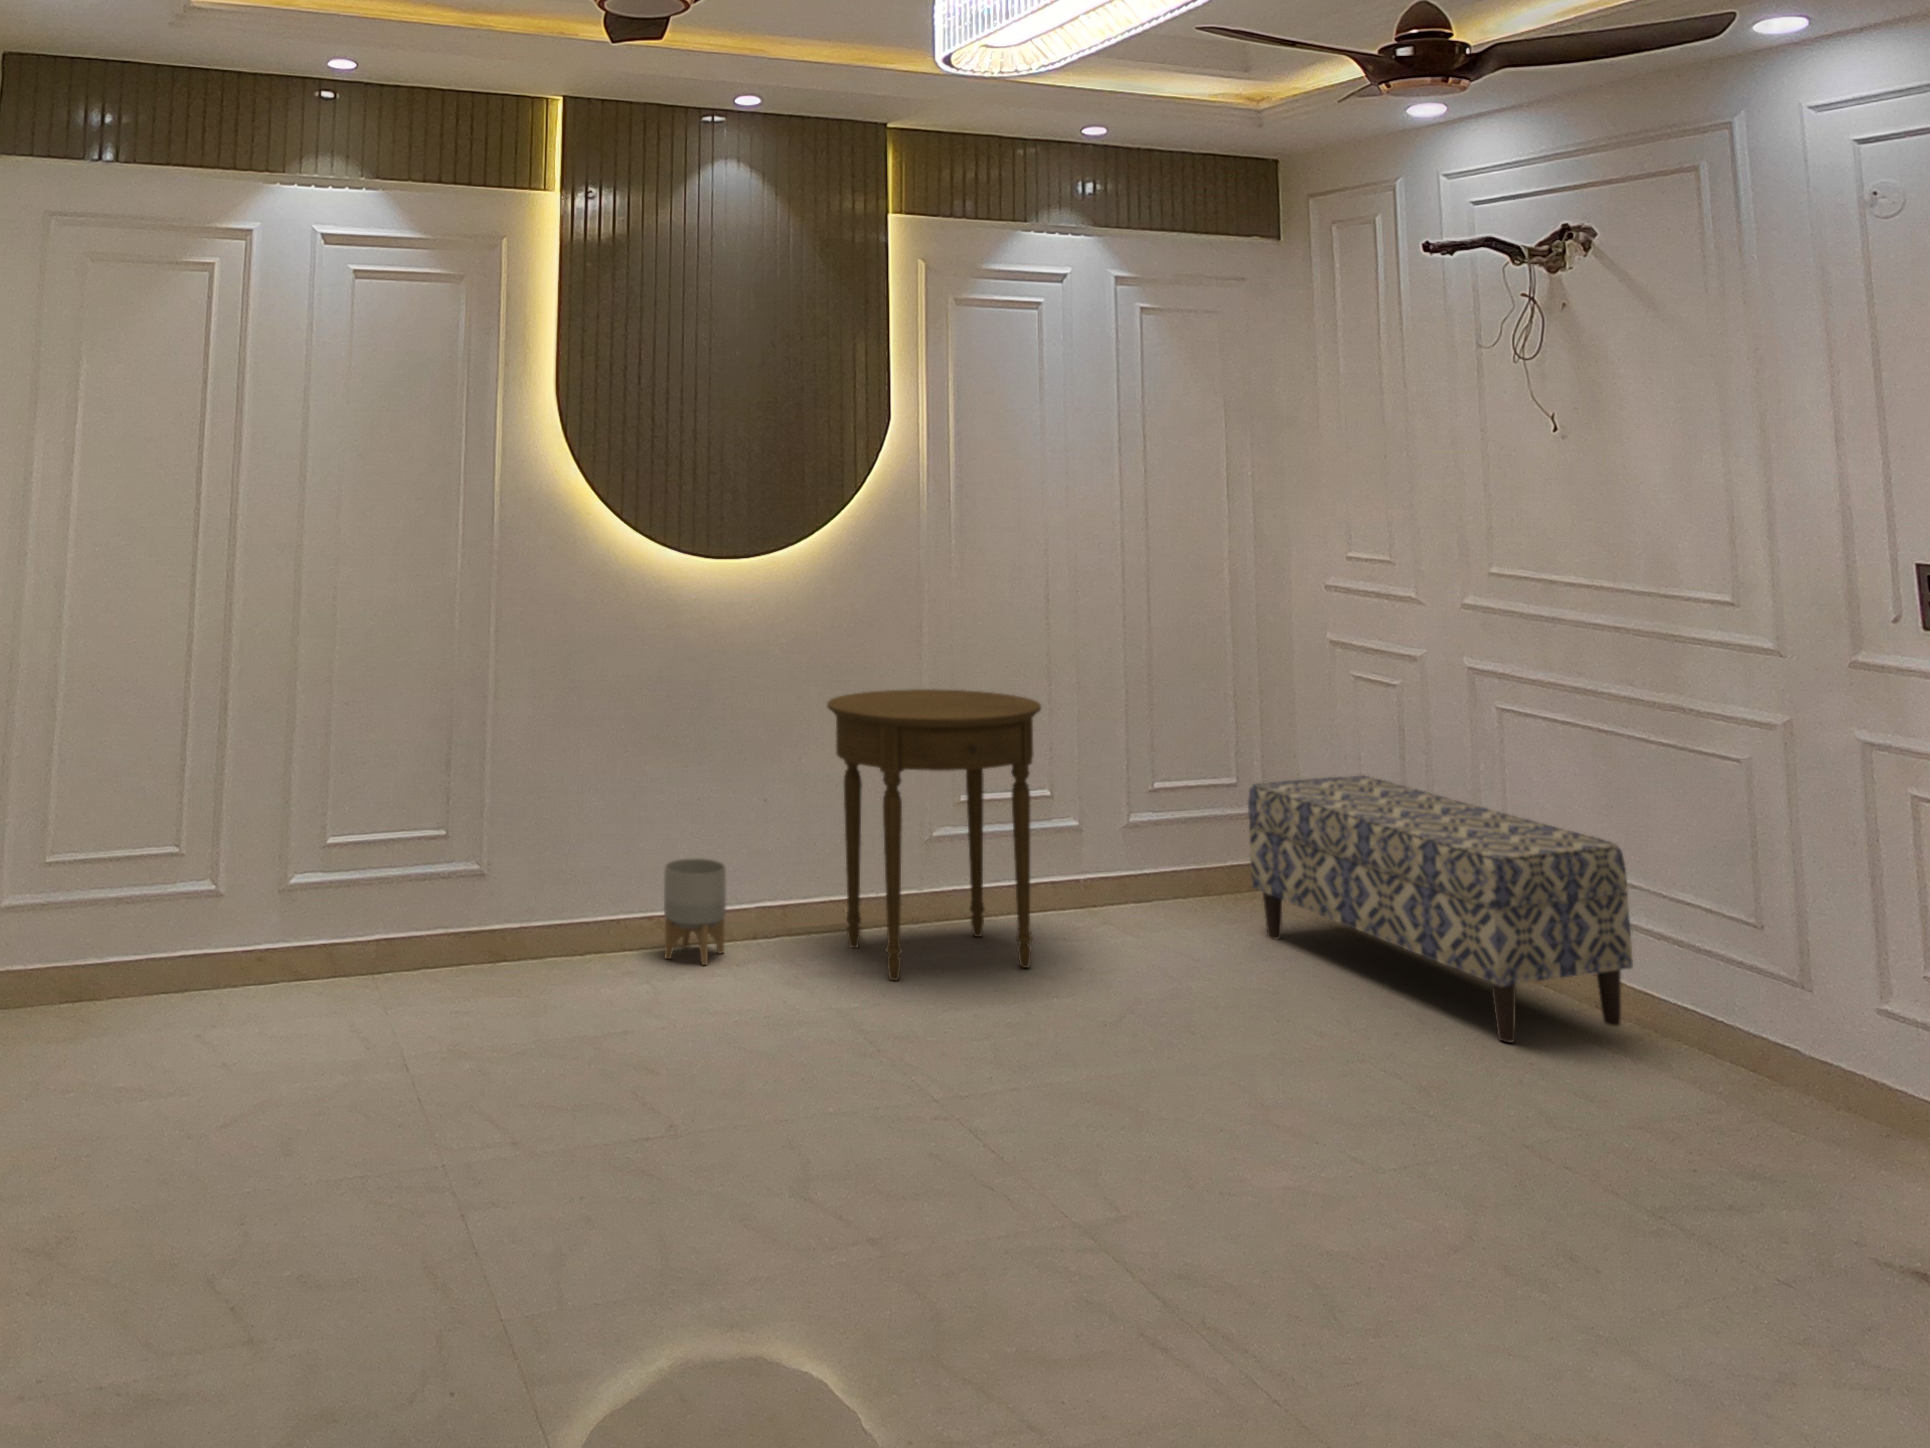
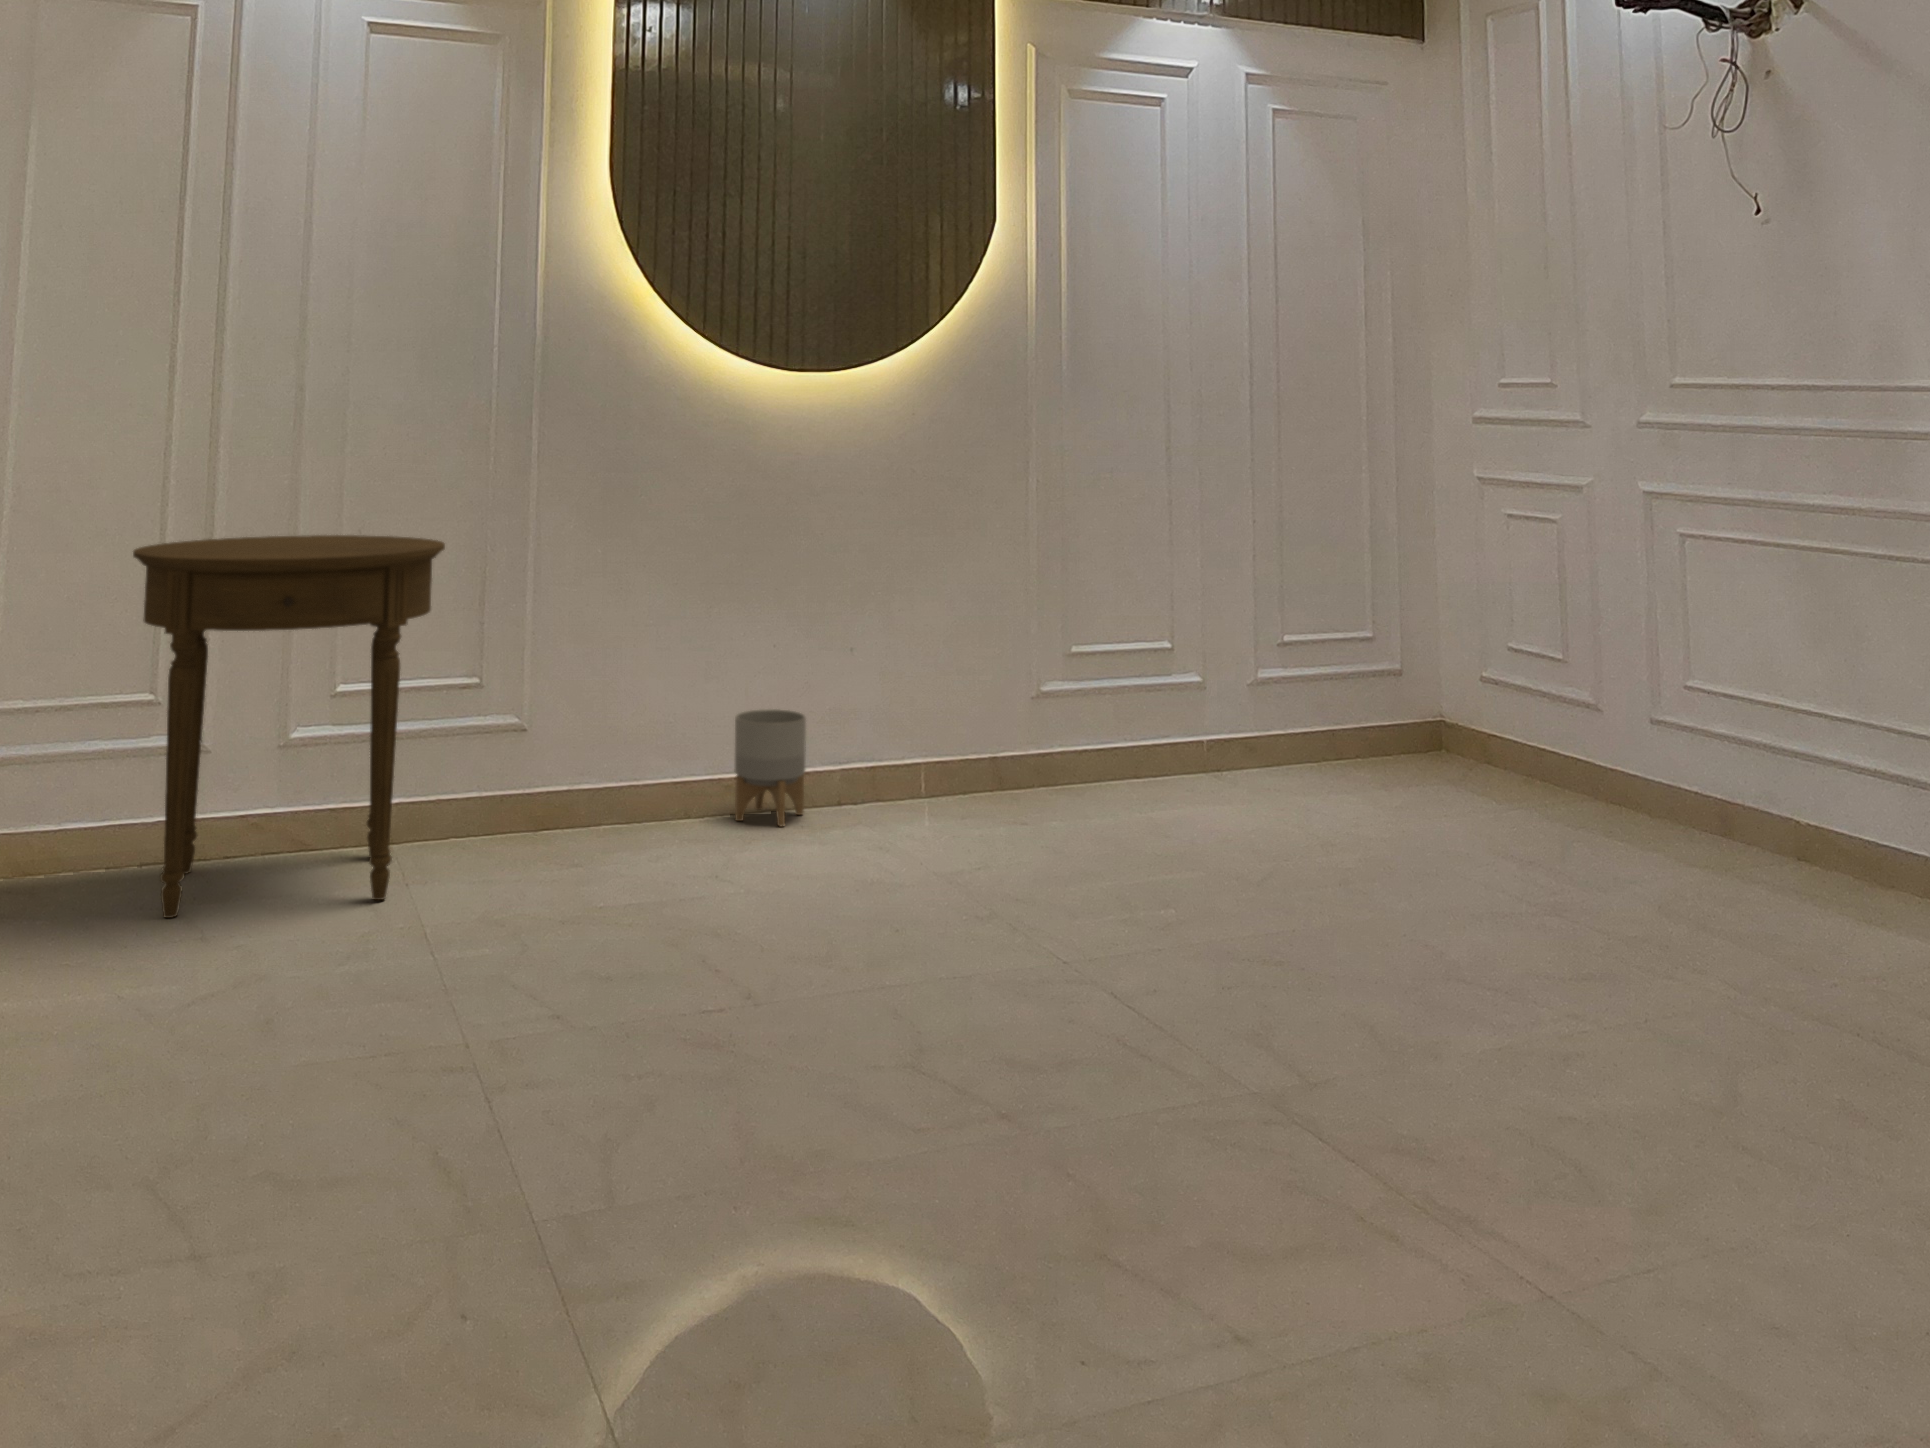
side table: present [827,689,1041,981] -> present [133,535,445,918]
bench: present [1248,775,1633,1042] -> none [1392,618,1844,893]

